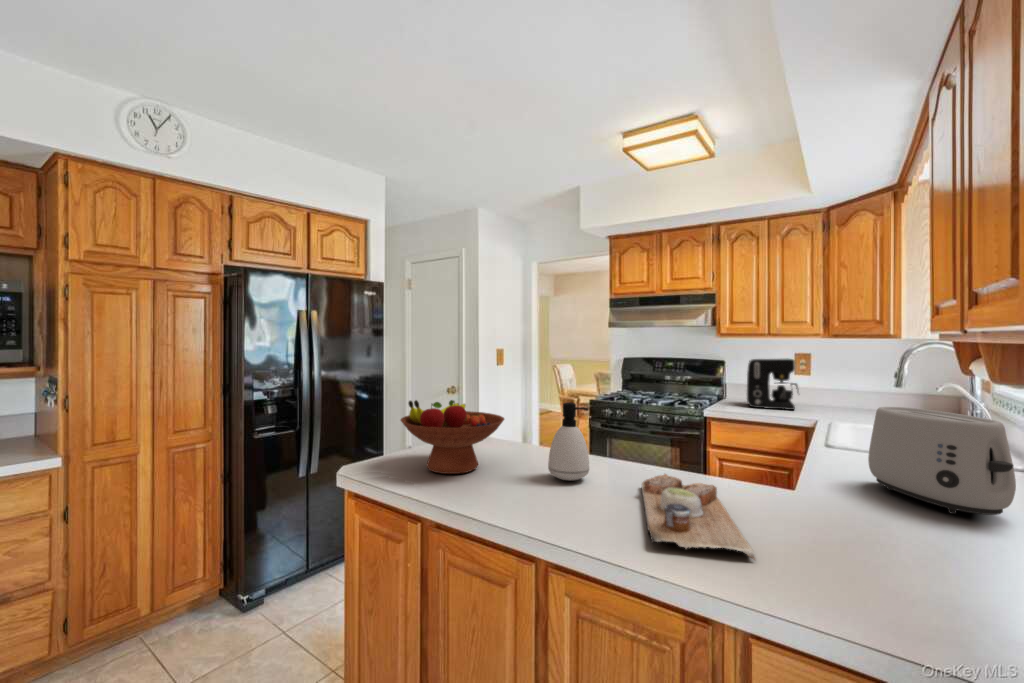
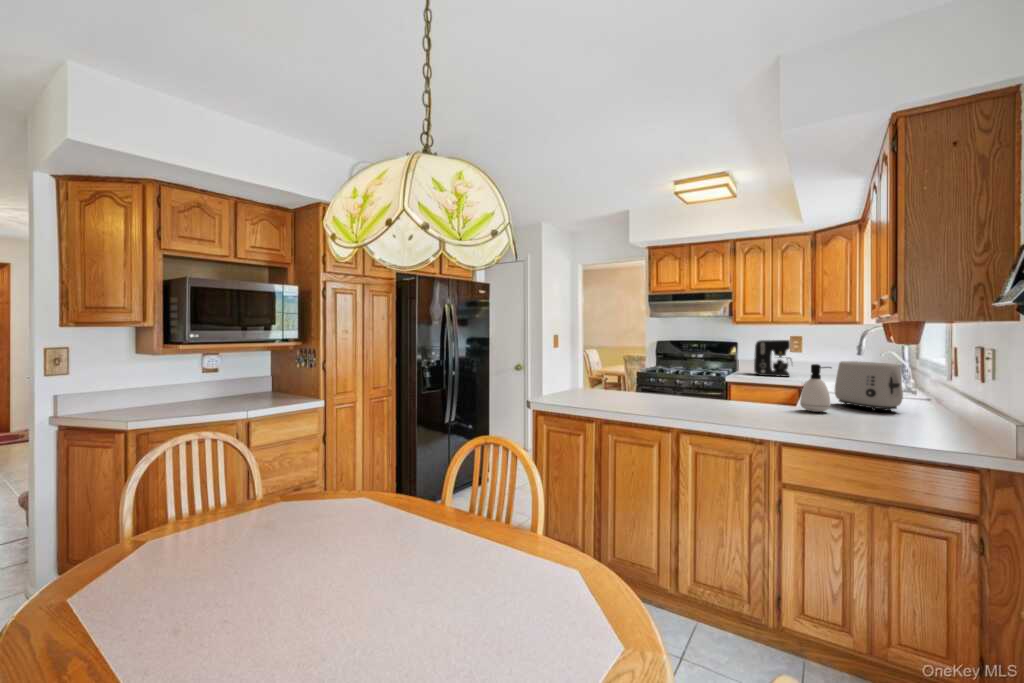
fruit bowl: present [401,400,504,474] -> none [568,361,630,402]
soap dispenser: present [548,402,589,480] -> present [800,364,831,412]
cutting board: present [642,474,755,559] -> none [713,398,781,421]

